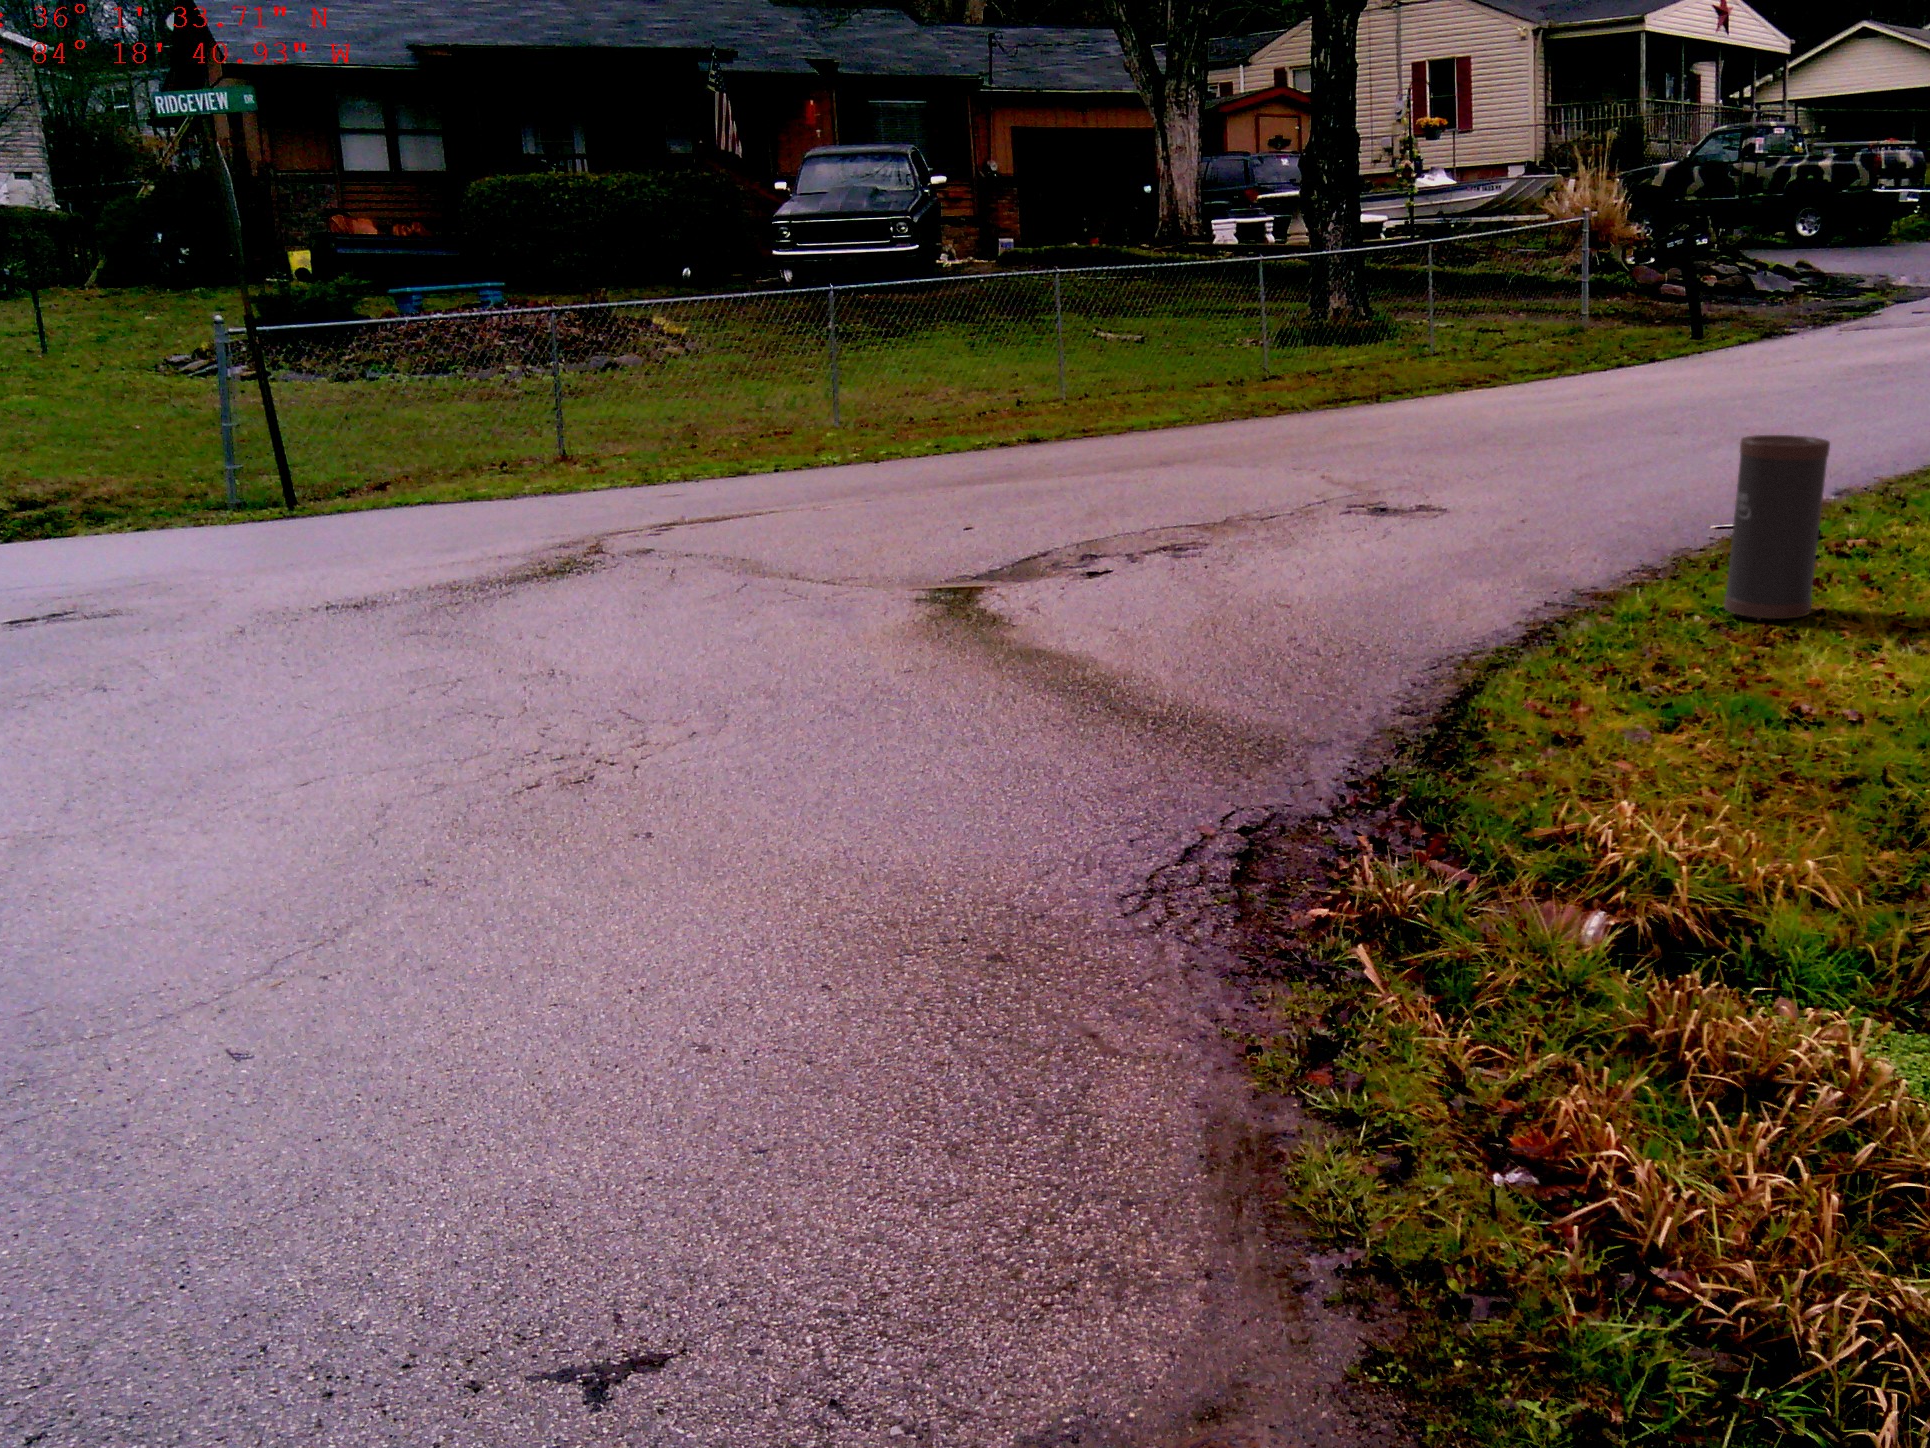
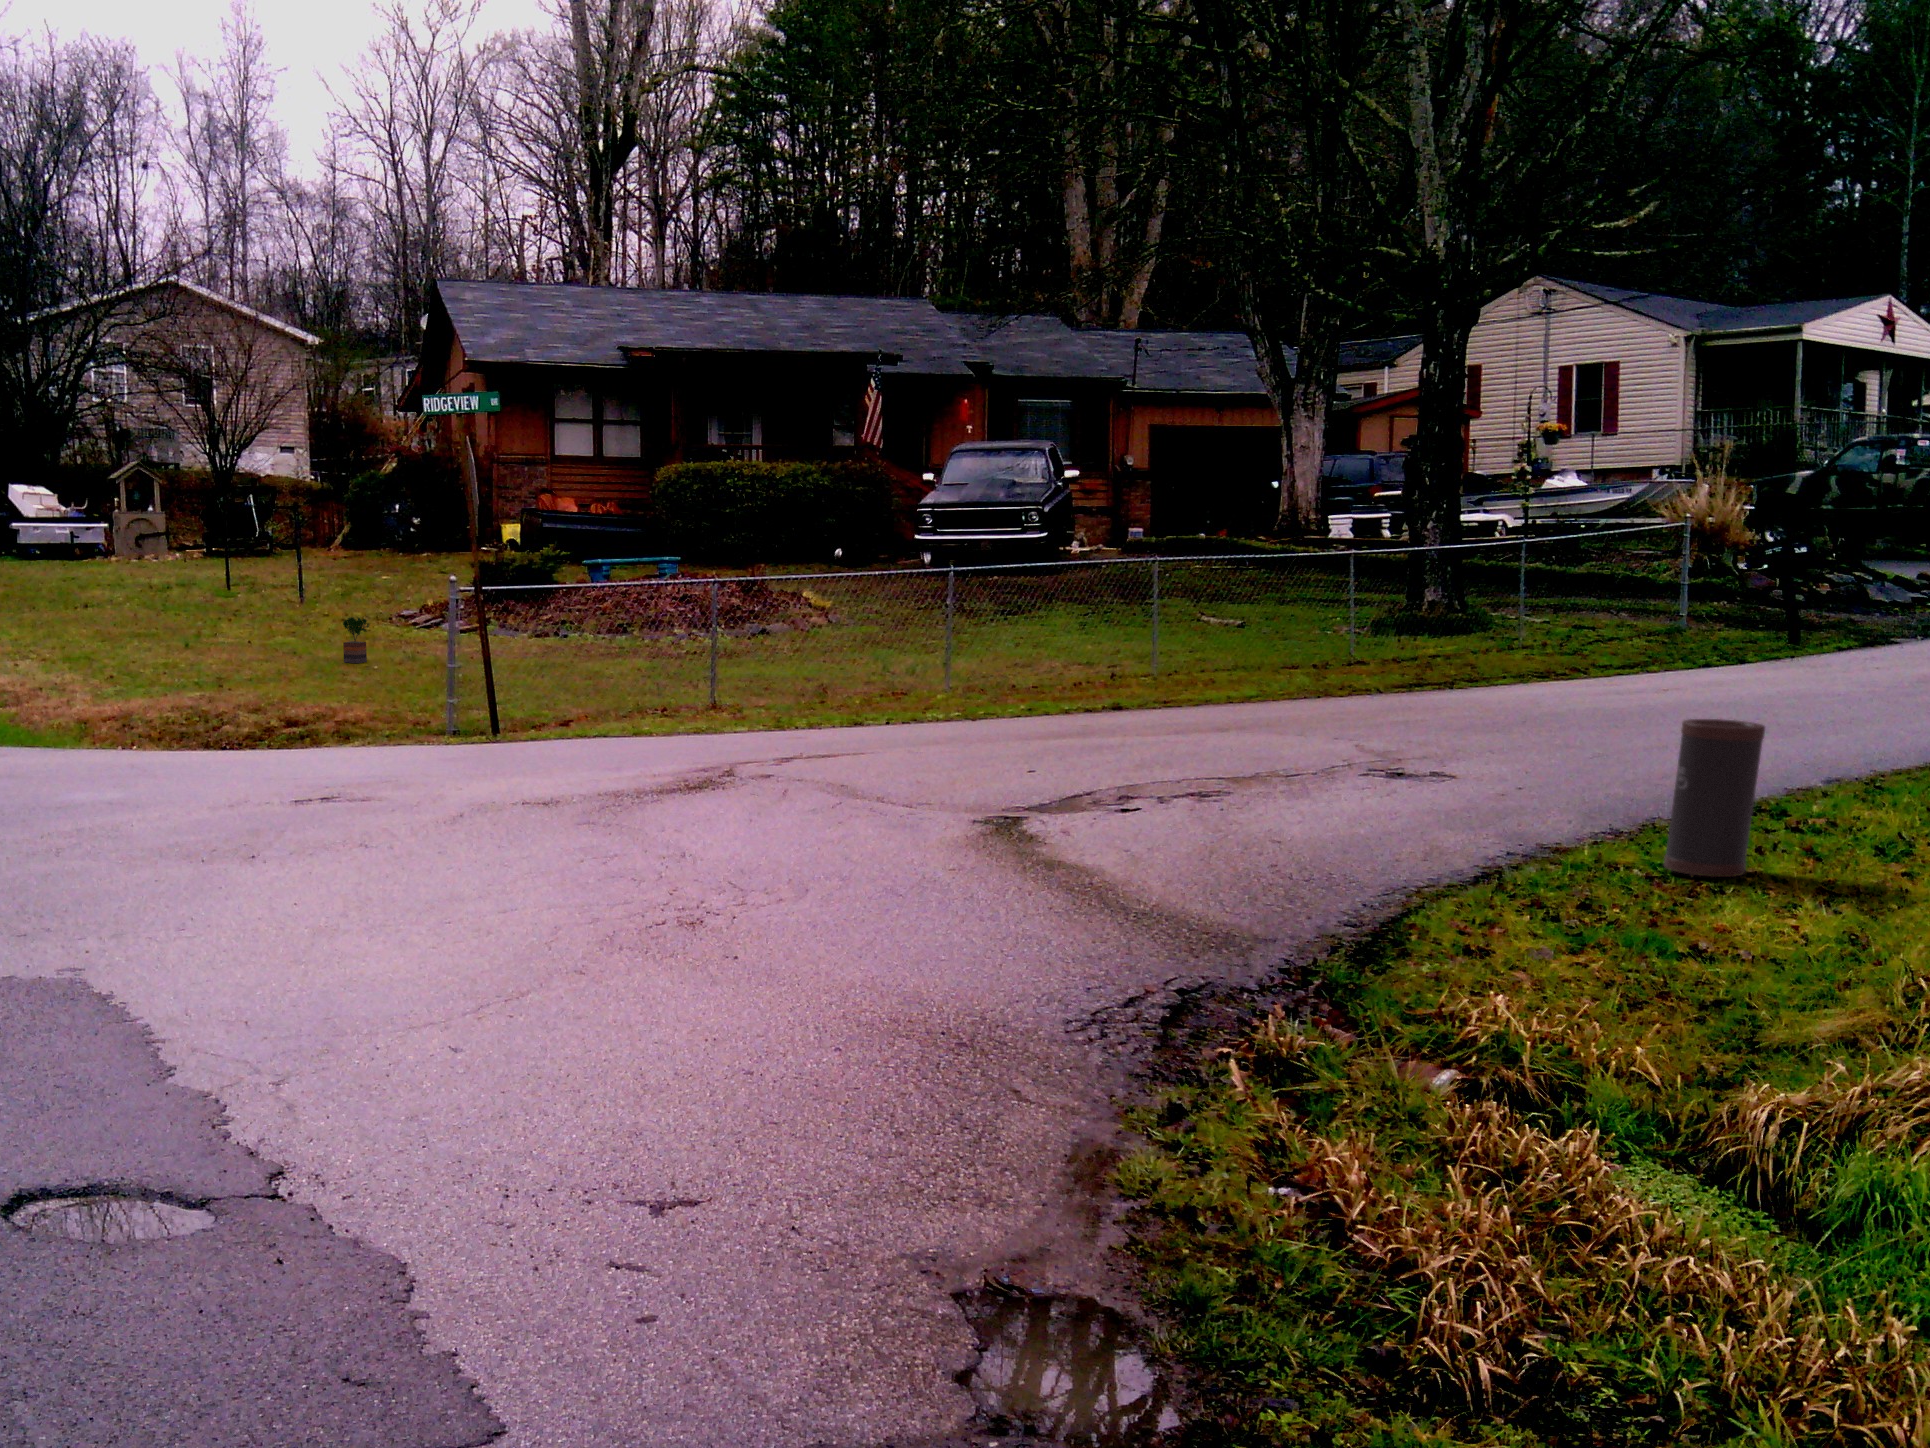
potted tree: none [72,368,115,427] -> present [343,617,370,663]

